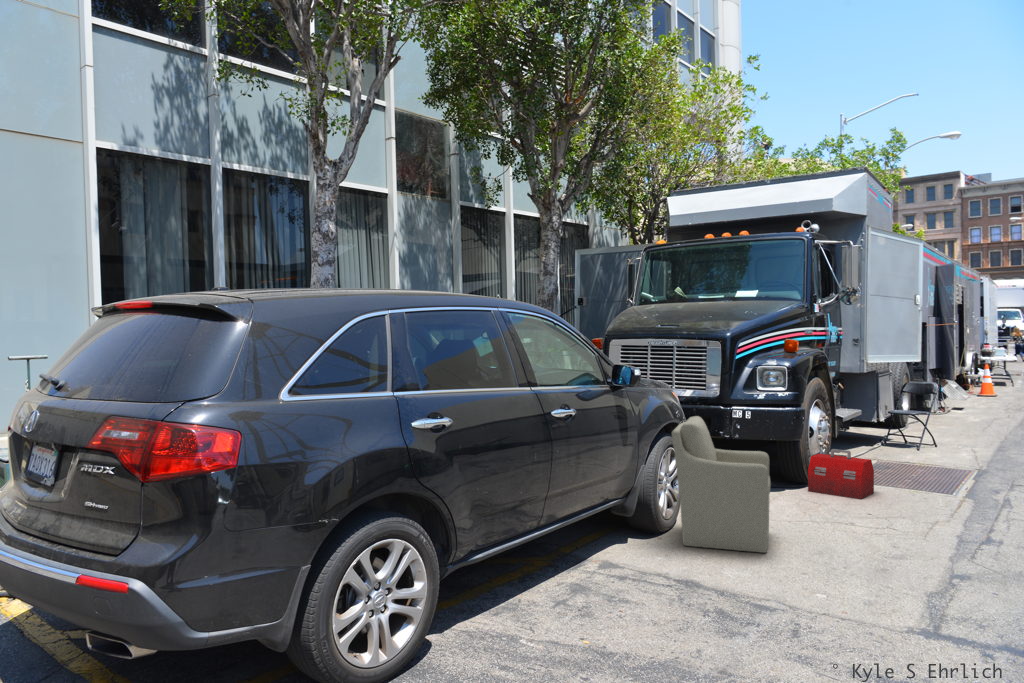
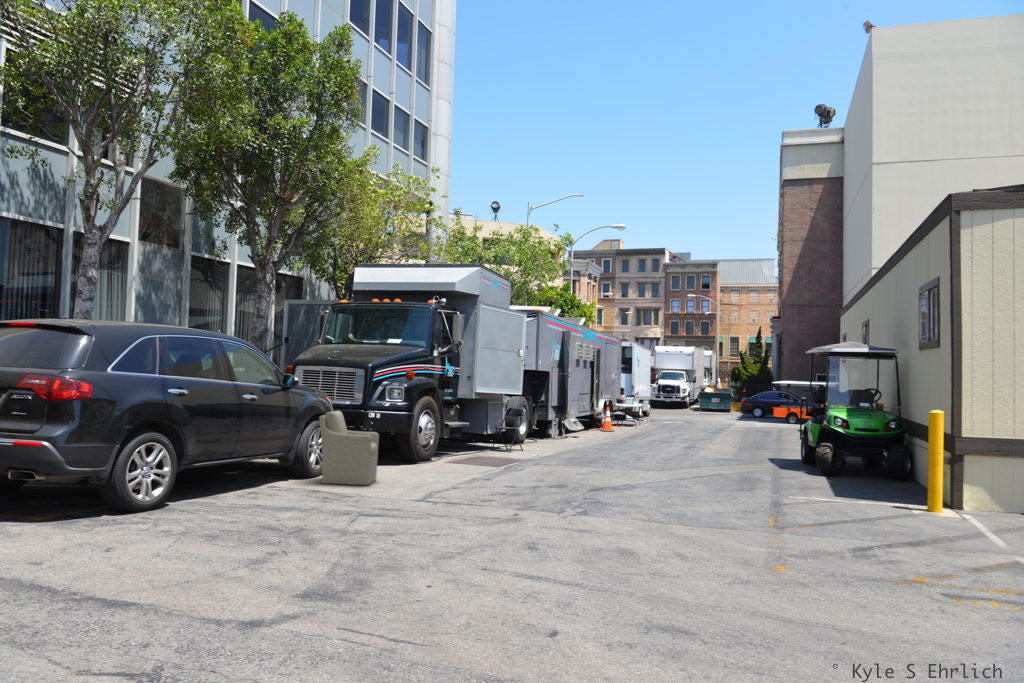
toolbox: present [808,449,874,499] -> none [418,441,457,470]

